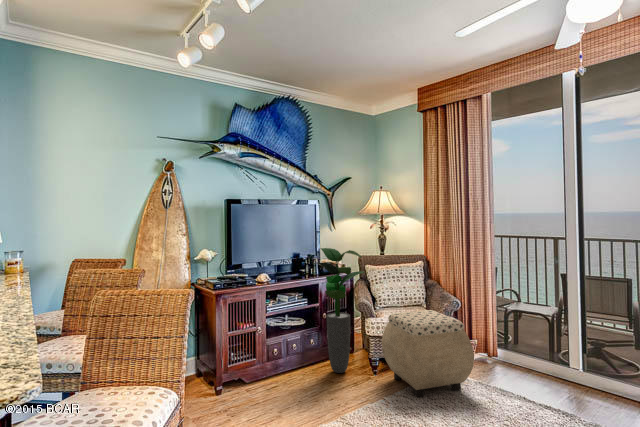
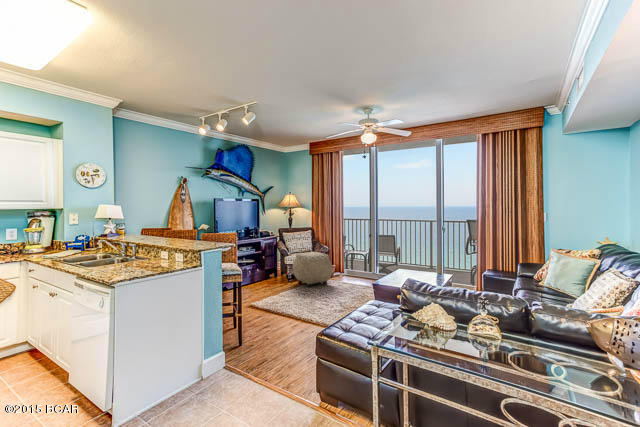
potted plant: present [313,248,364,373] -> none [260,224,285,283]

